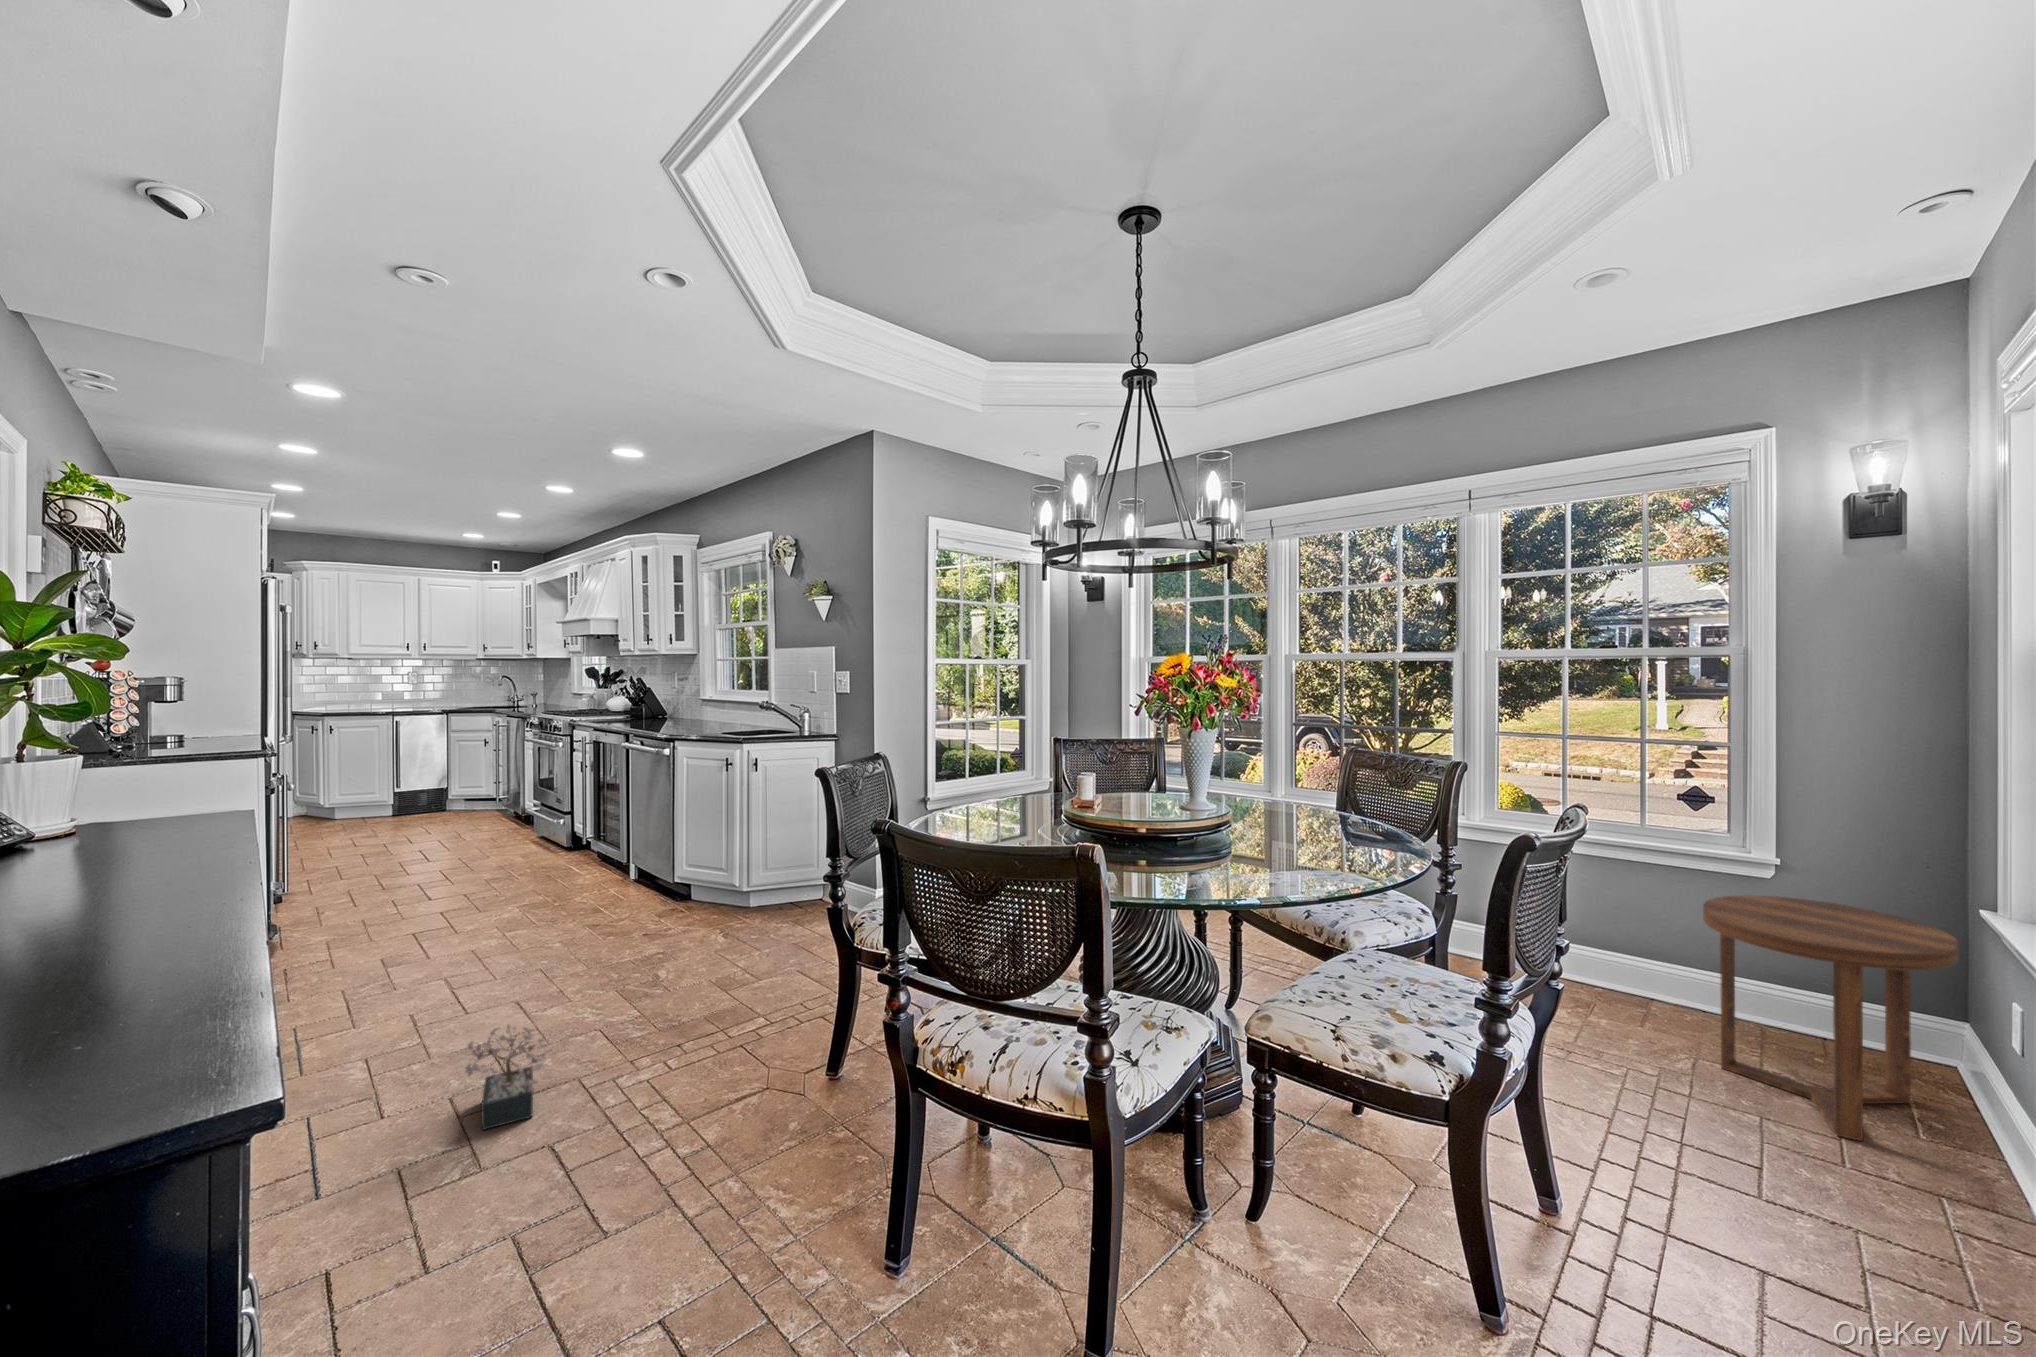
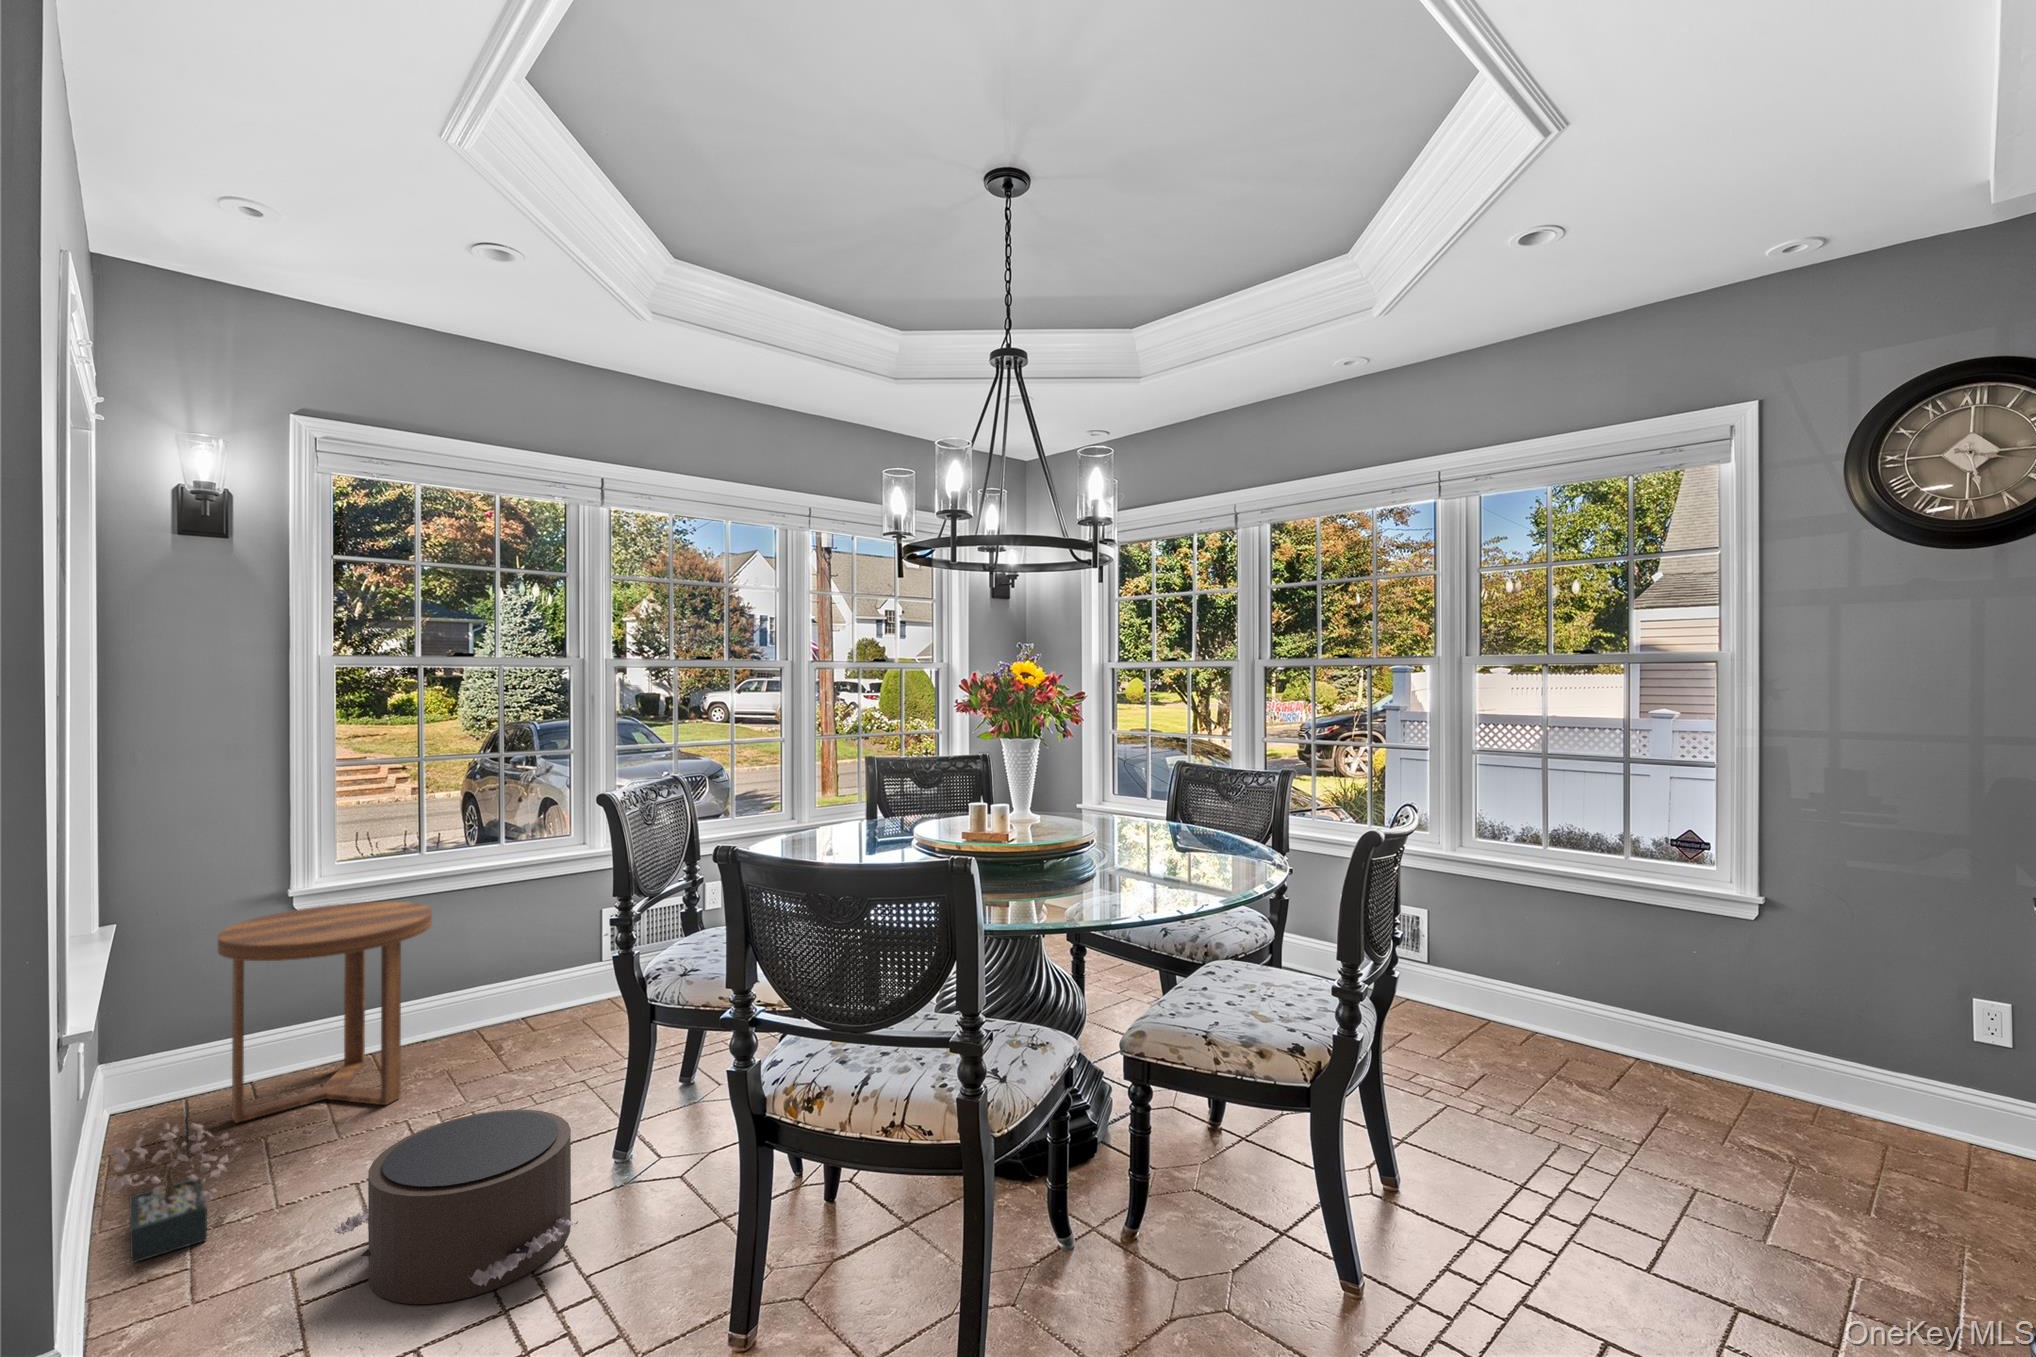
side table: present [1703,895,1958,1141] -> present [218,902,432,1123]
pouf: none [610,1037,786,1193] -> present [333,1110,578,1304]

